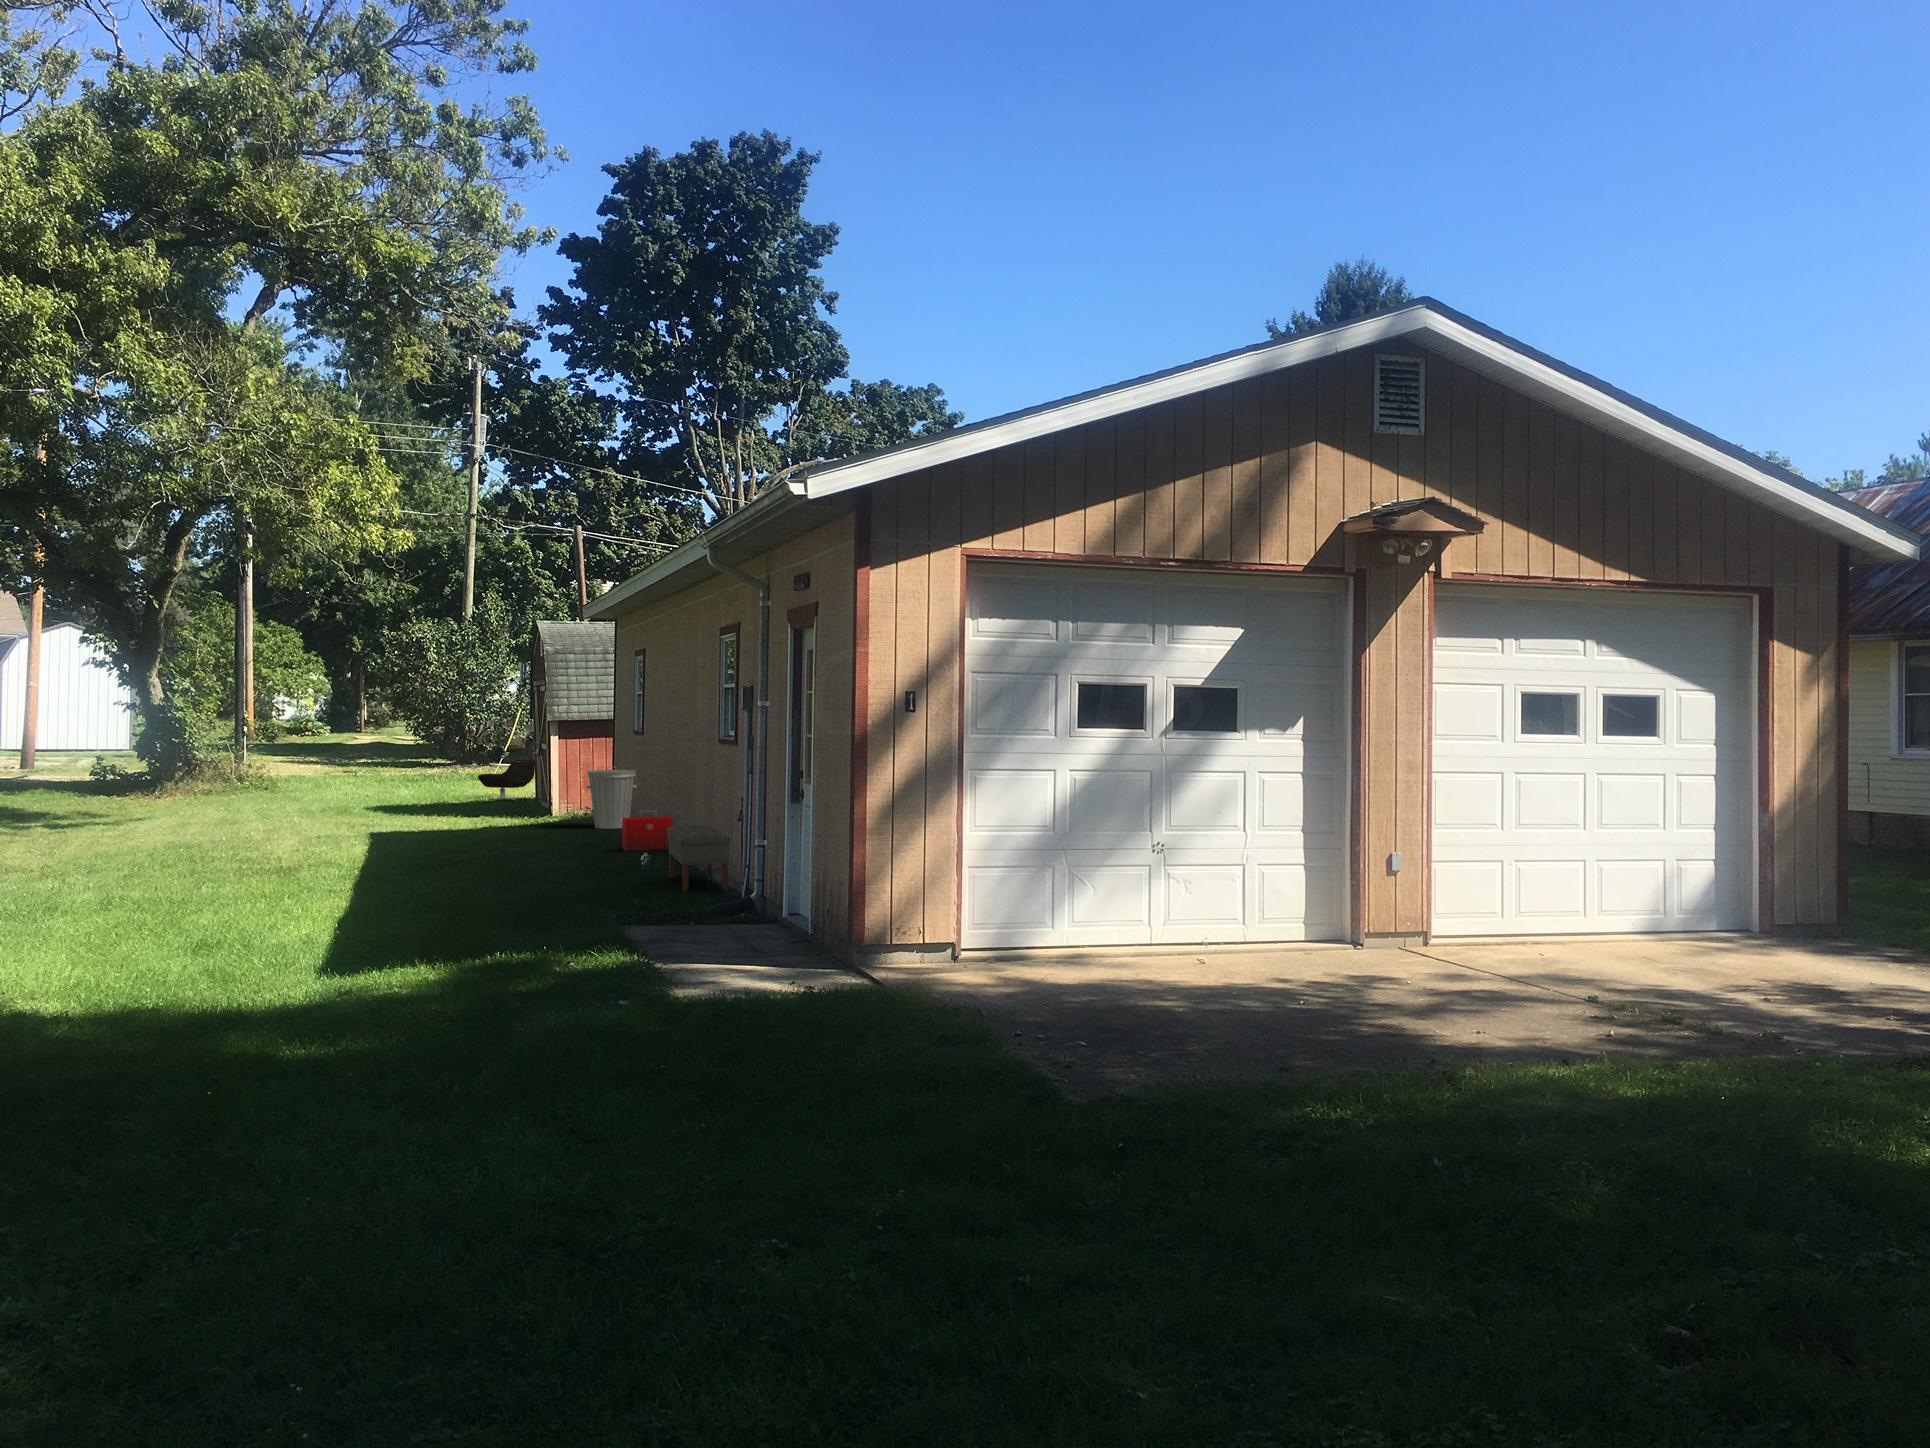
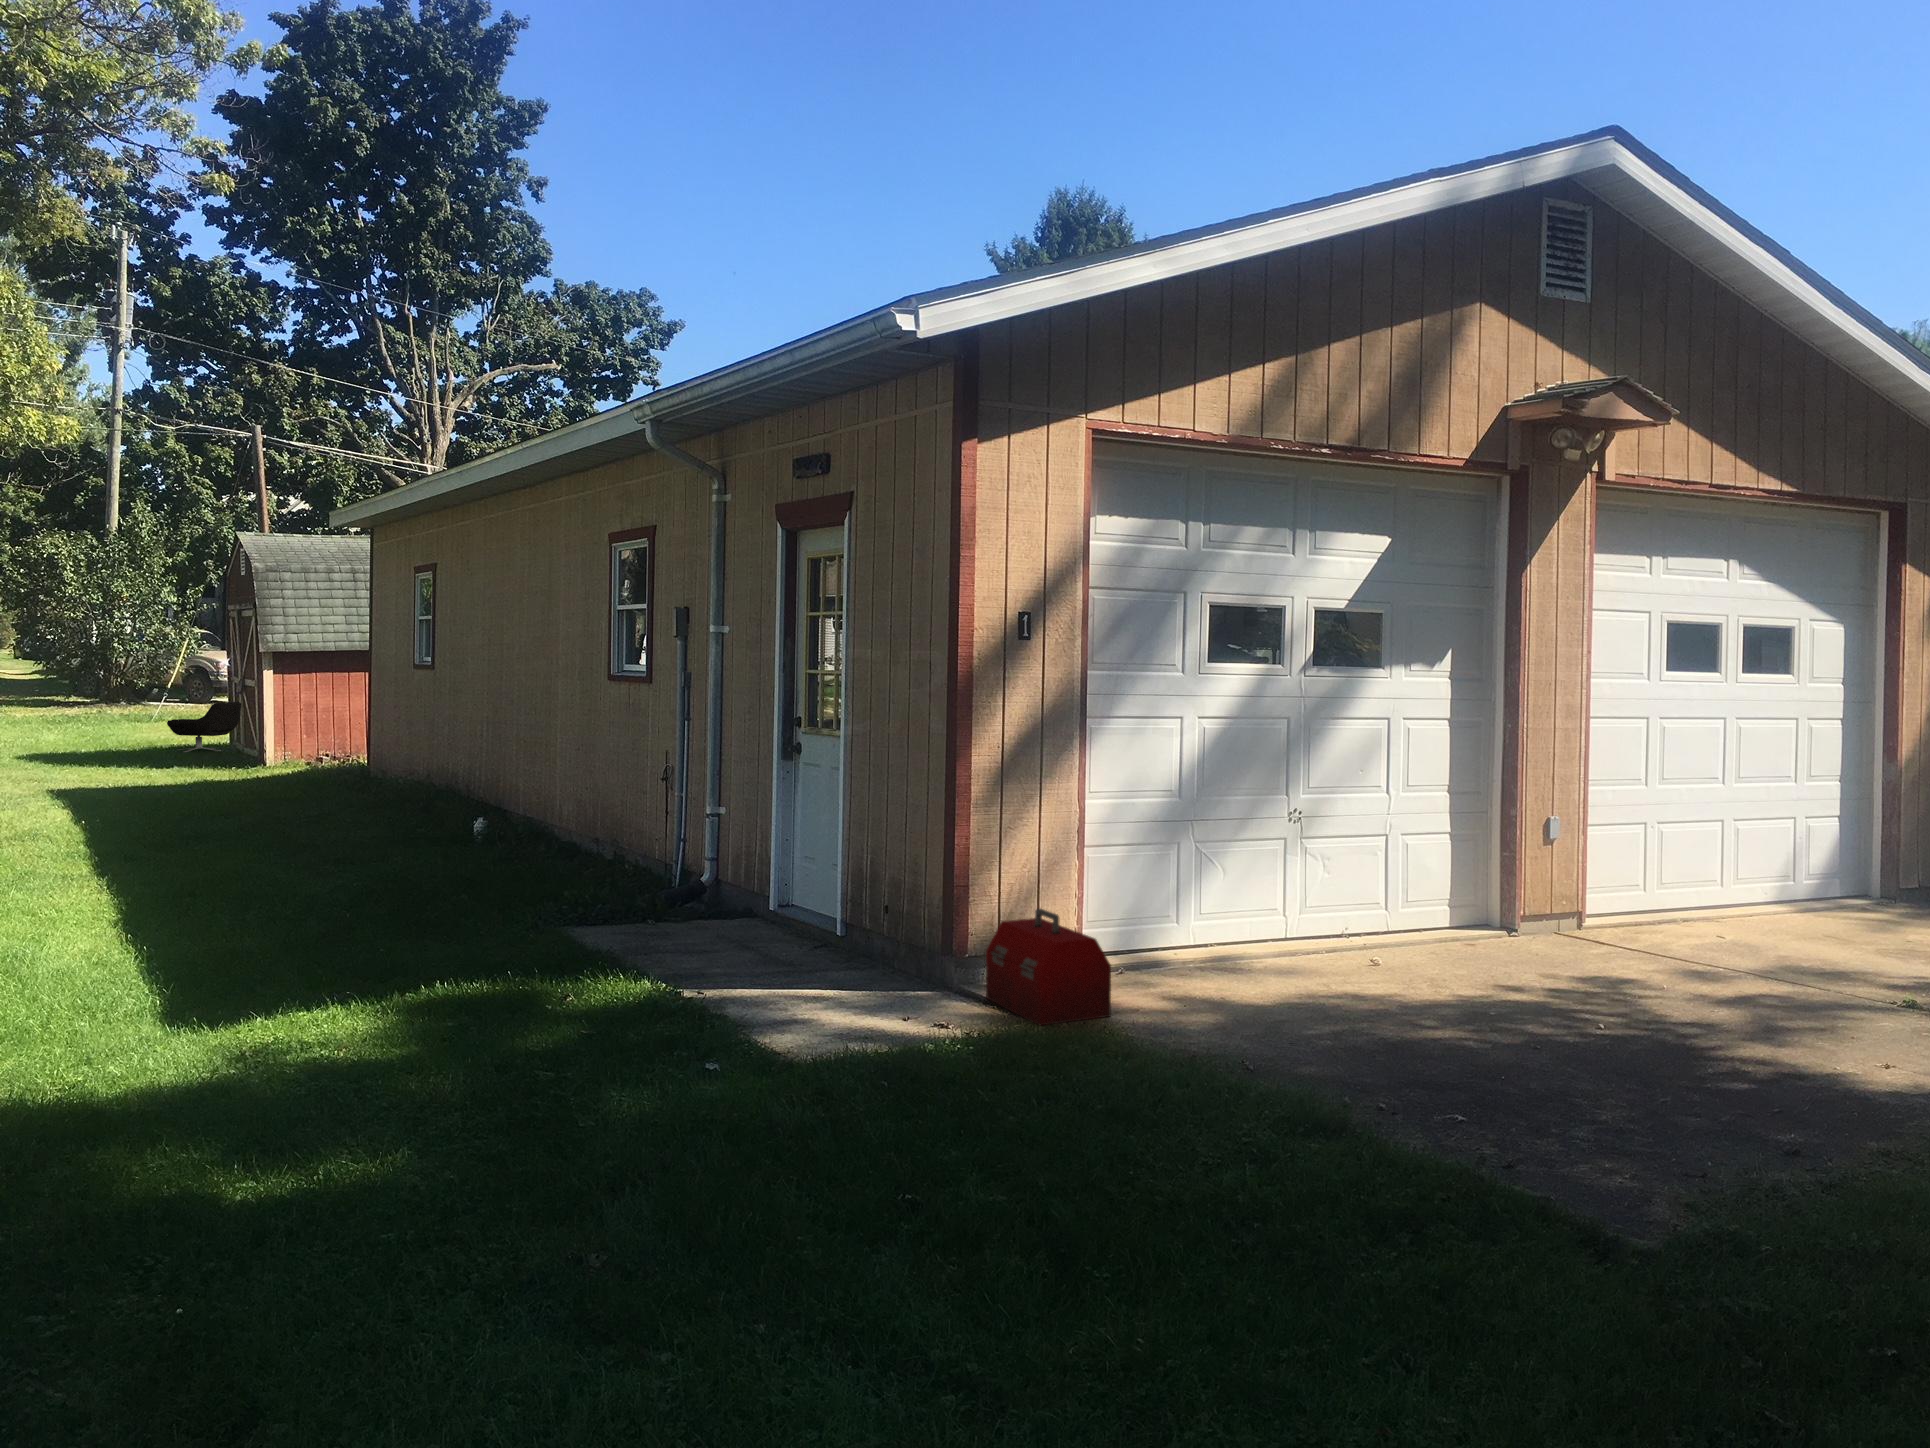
trash can: present [586,767,637,829] -> none [344,711,409,787]
toolbox: present [622,810,673,851] -> present [986,909,1111,1026]
bench: present [667,825,730,892] -> none [525,787,629,876]

